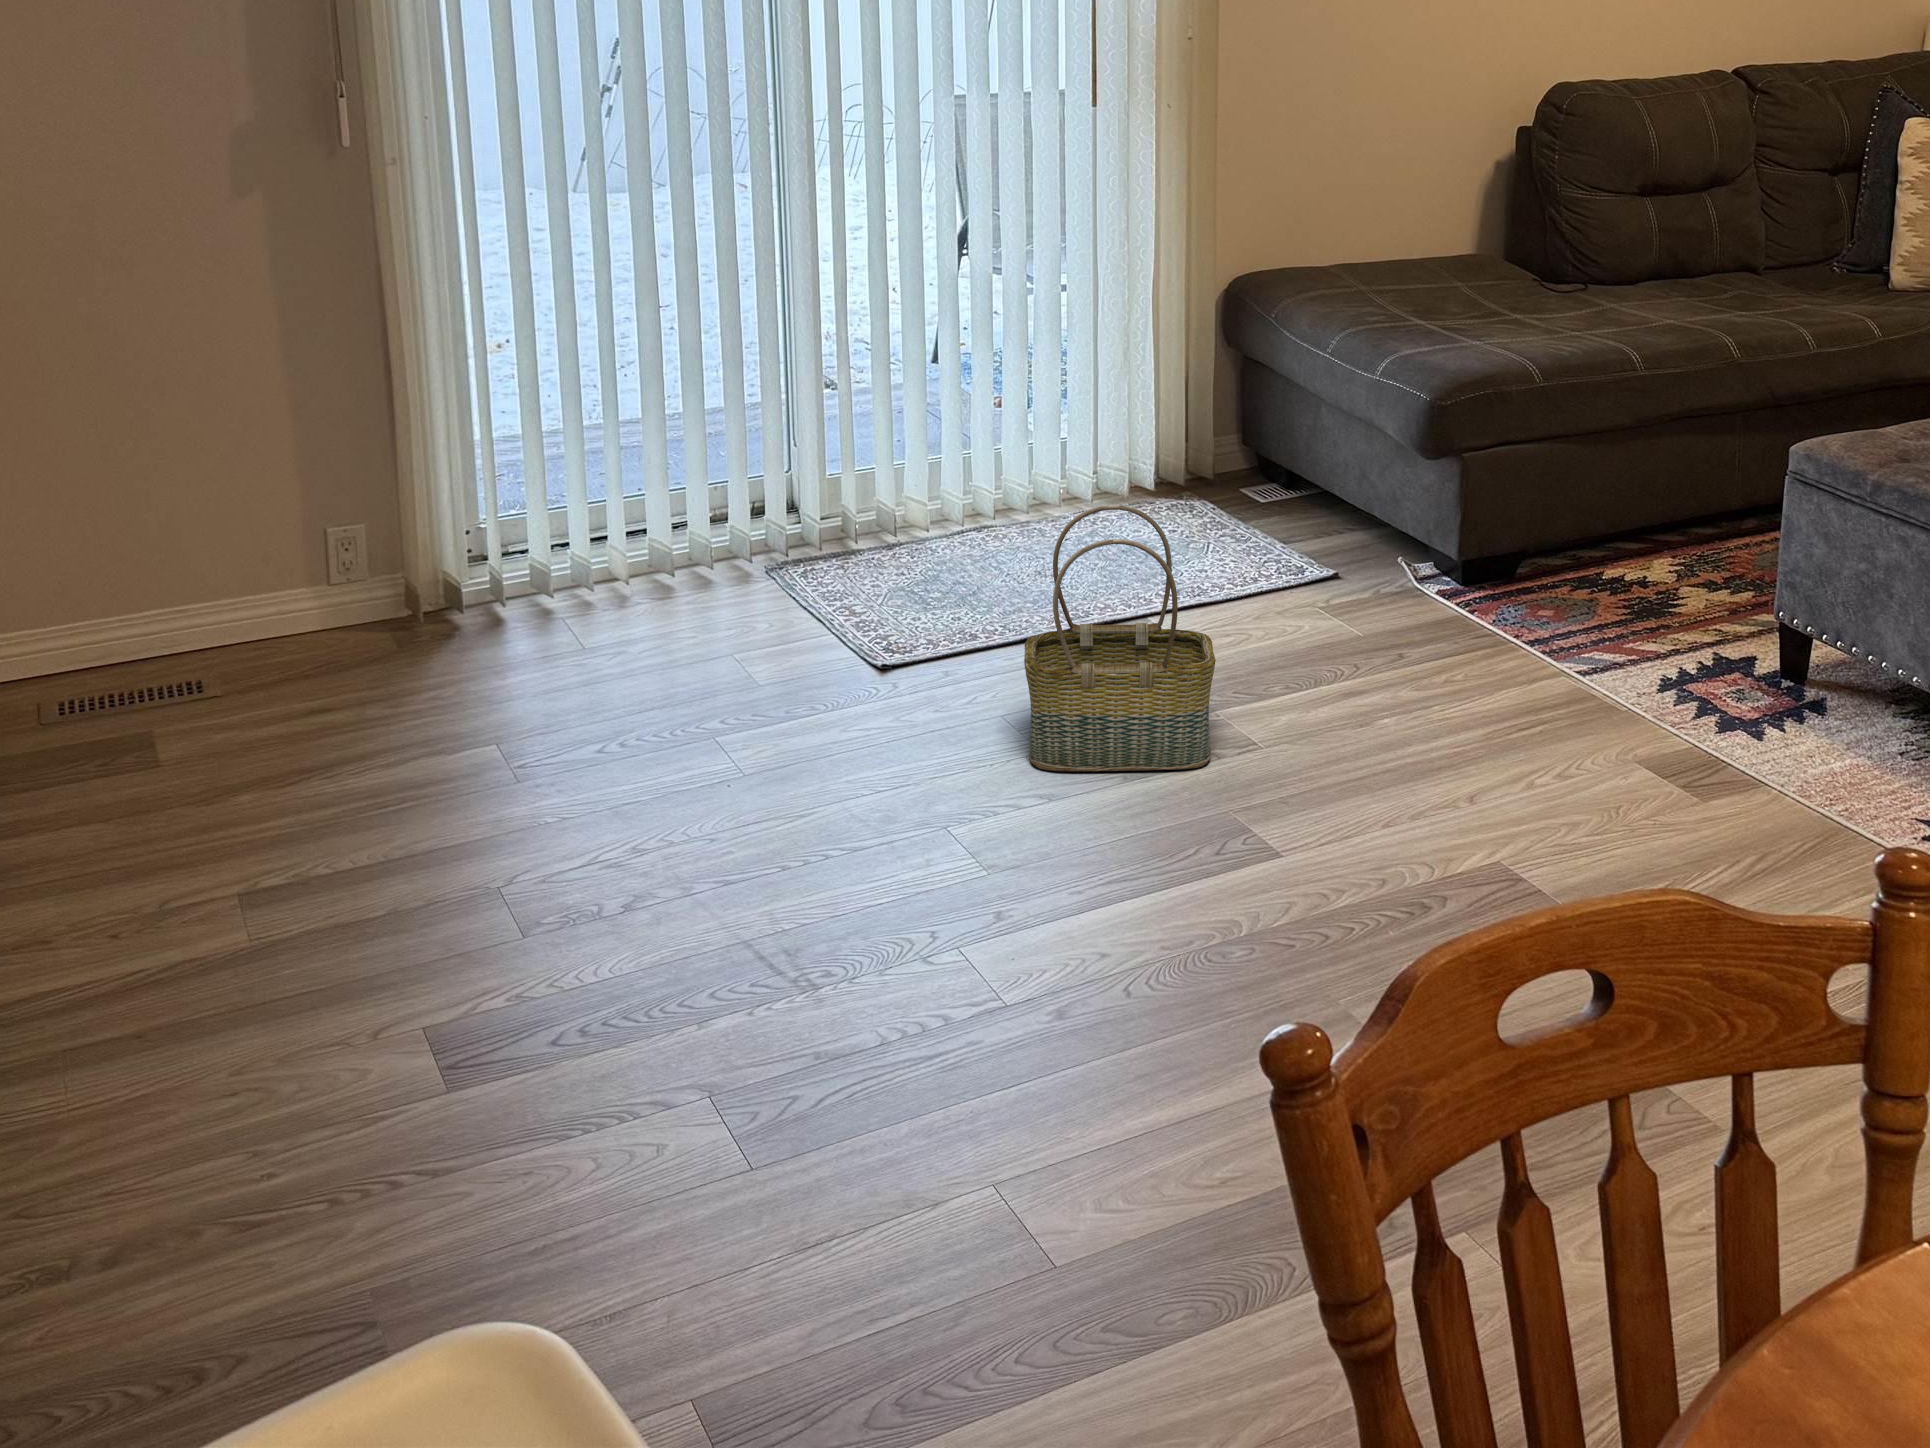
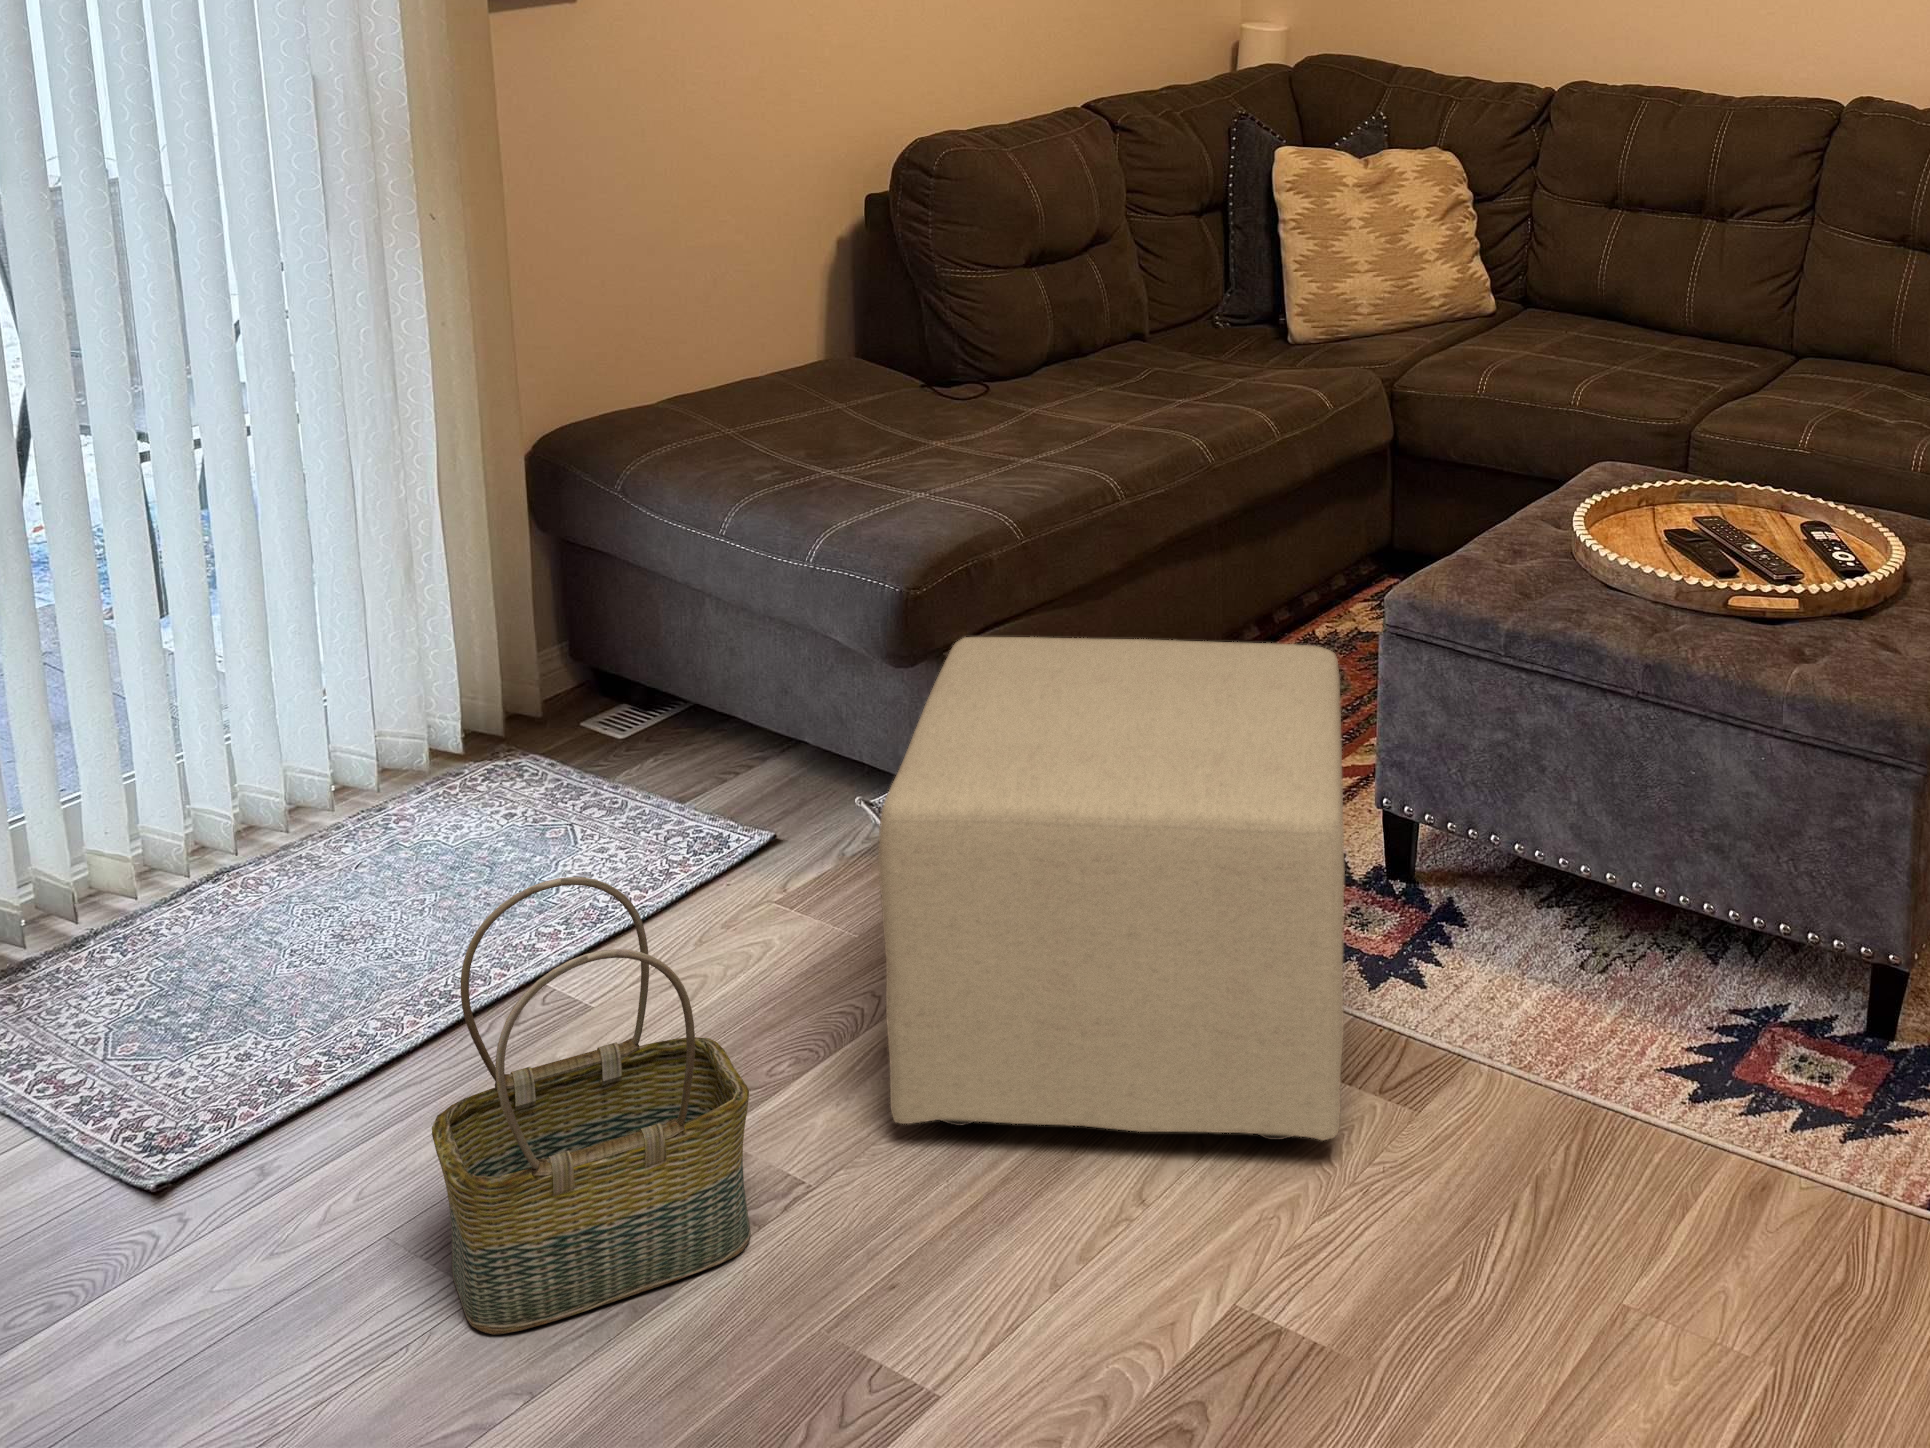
ottoman: none [1323,427,1721,792] -> present [878,637,1345,1141]

